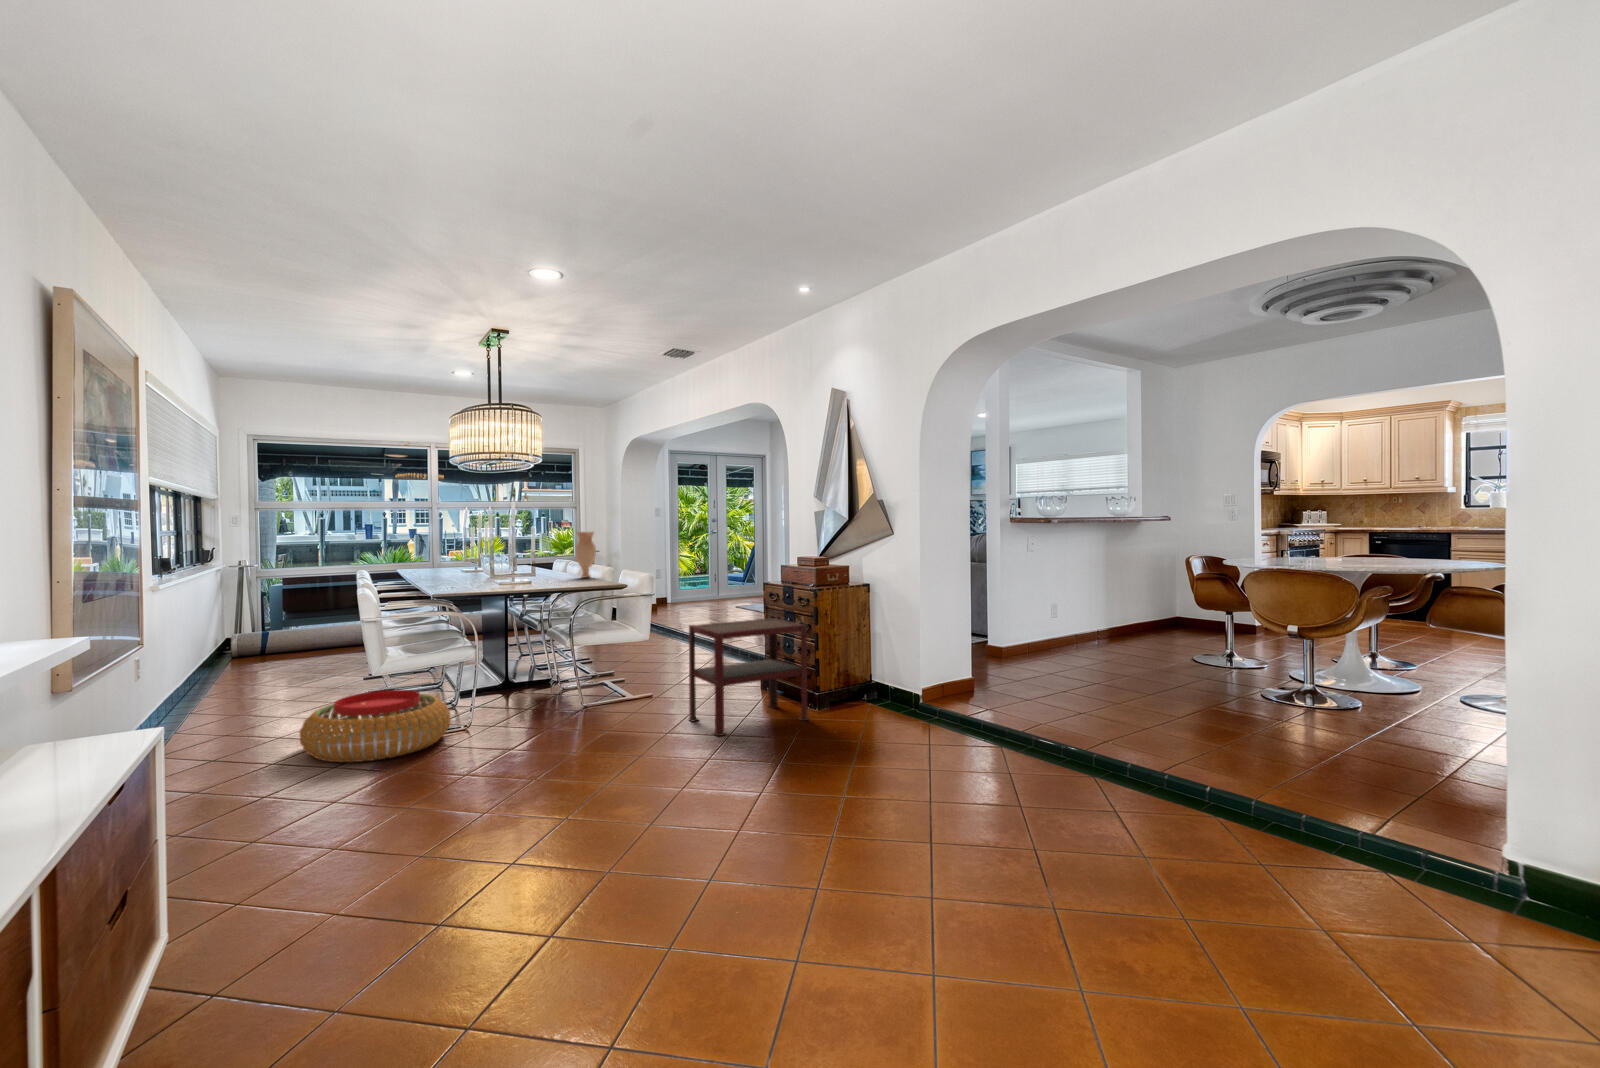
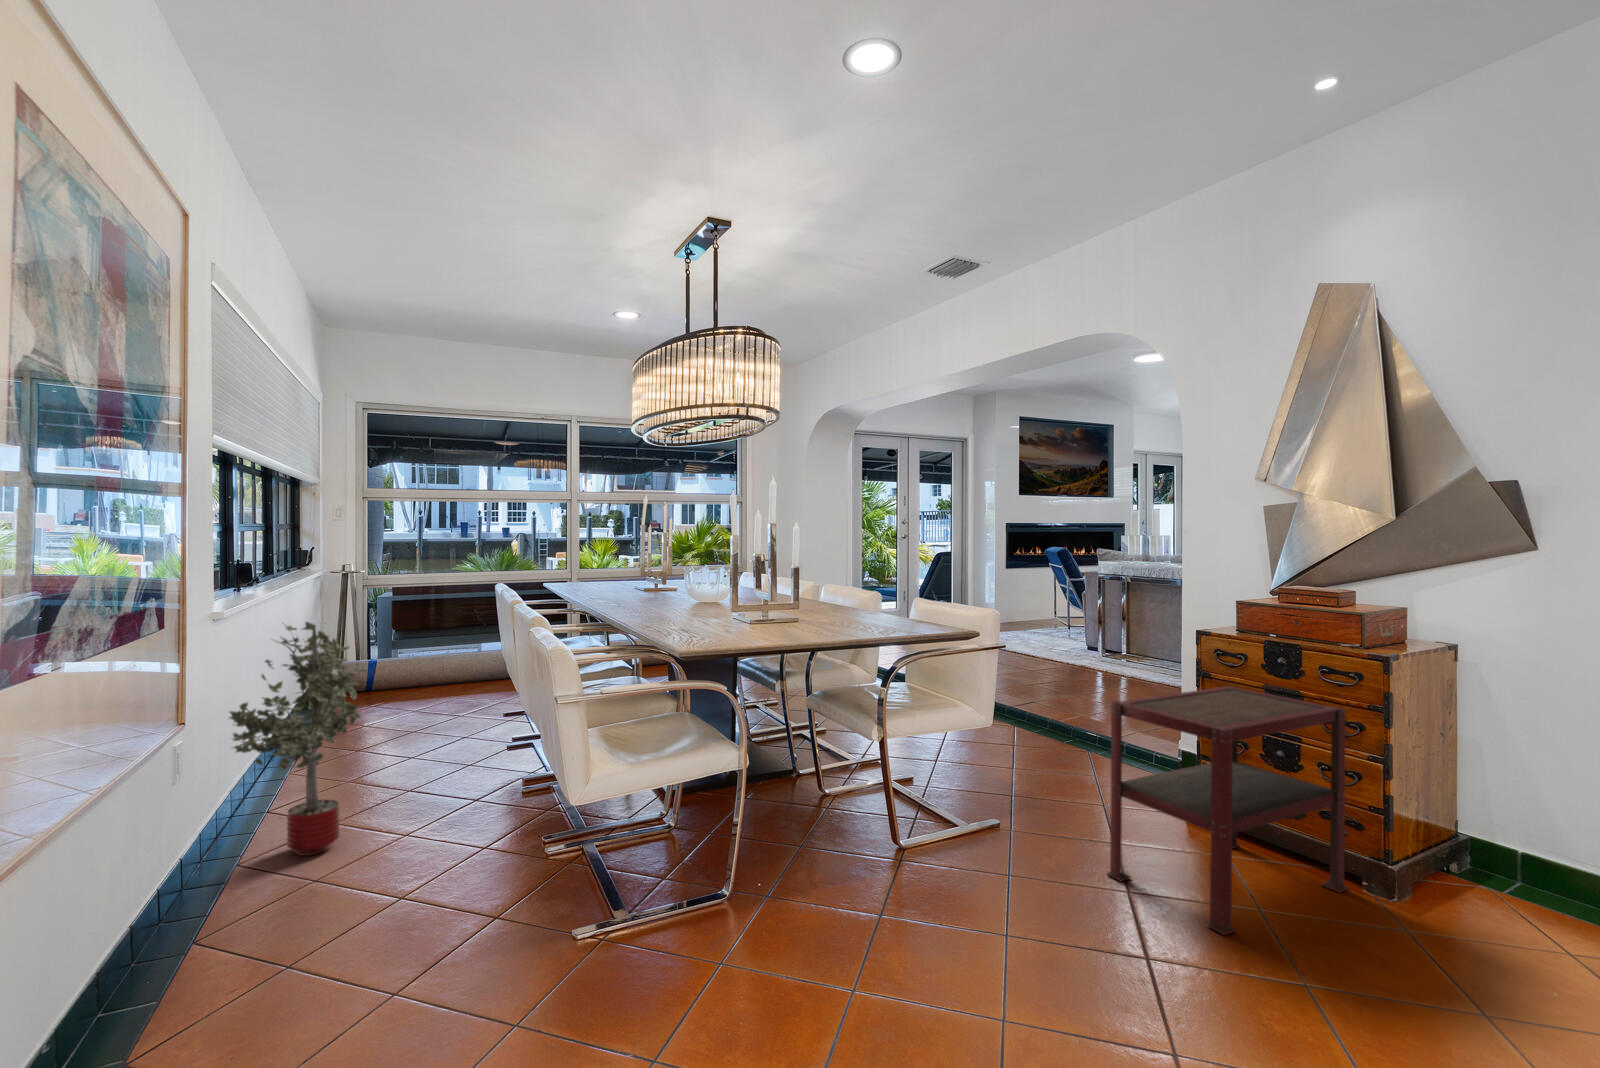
vase: present [575,532,596,577] -> none [819,531,849,600]
potted tree: none [164,591,255,731] -> present [229,622,365,856]
pouf: present [299,690,451,762] -> none [449,806,704,979]

